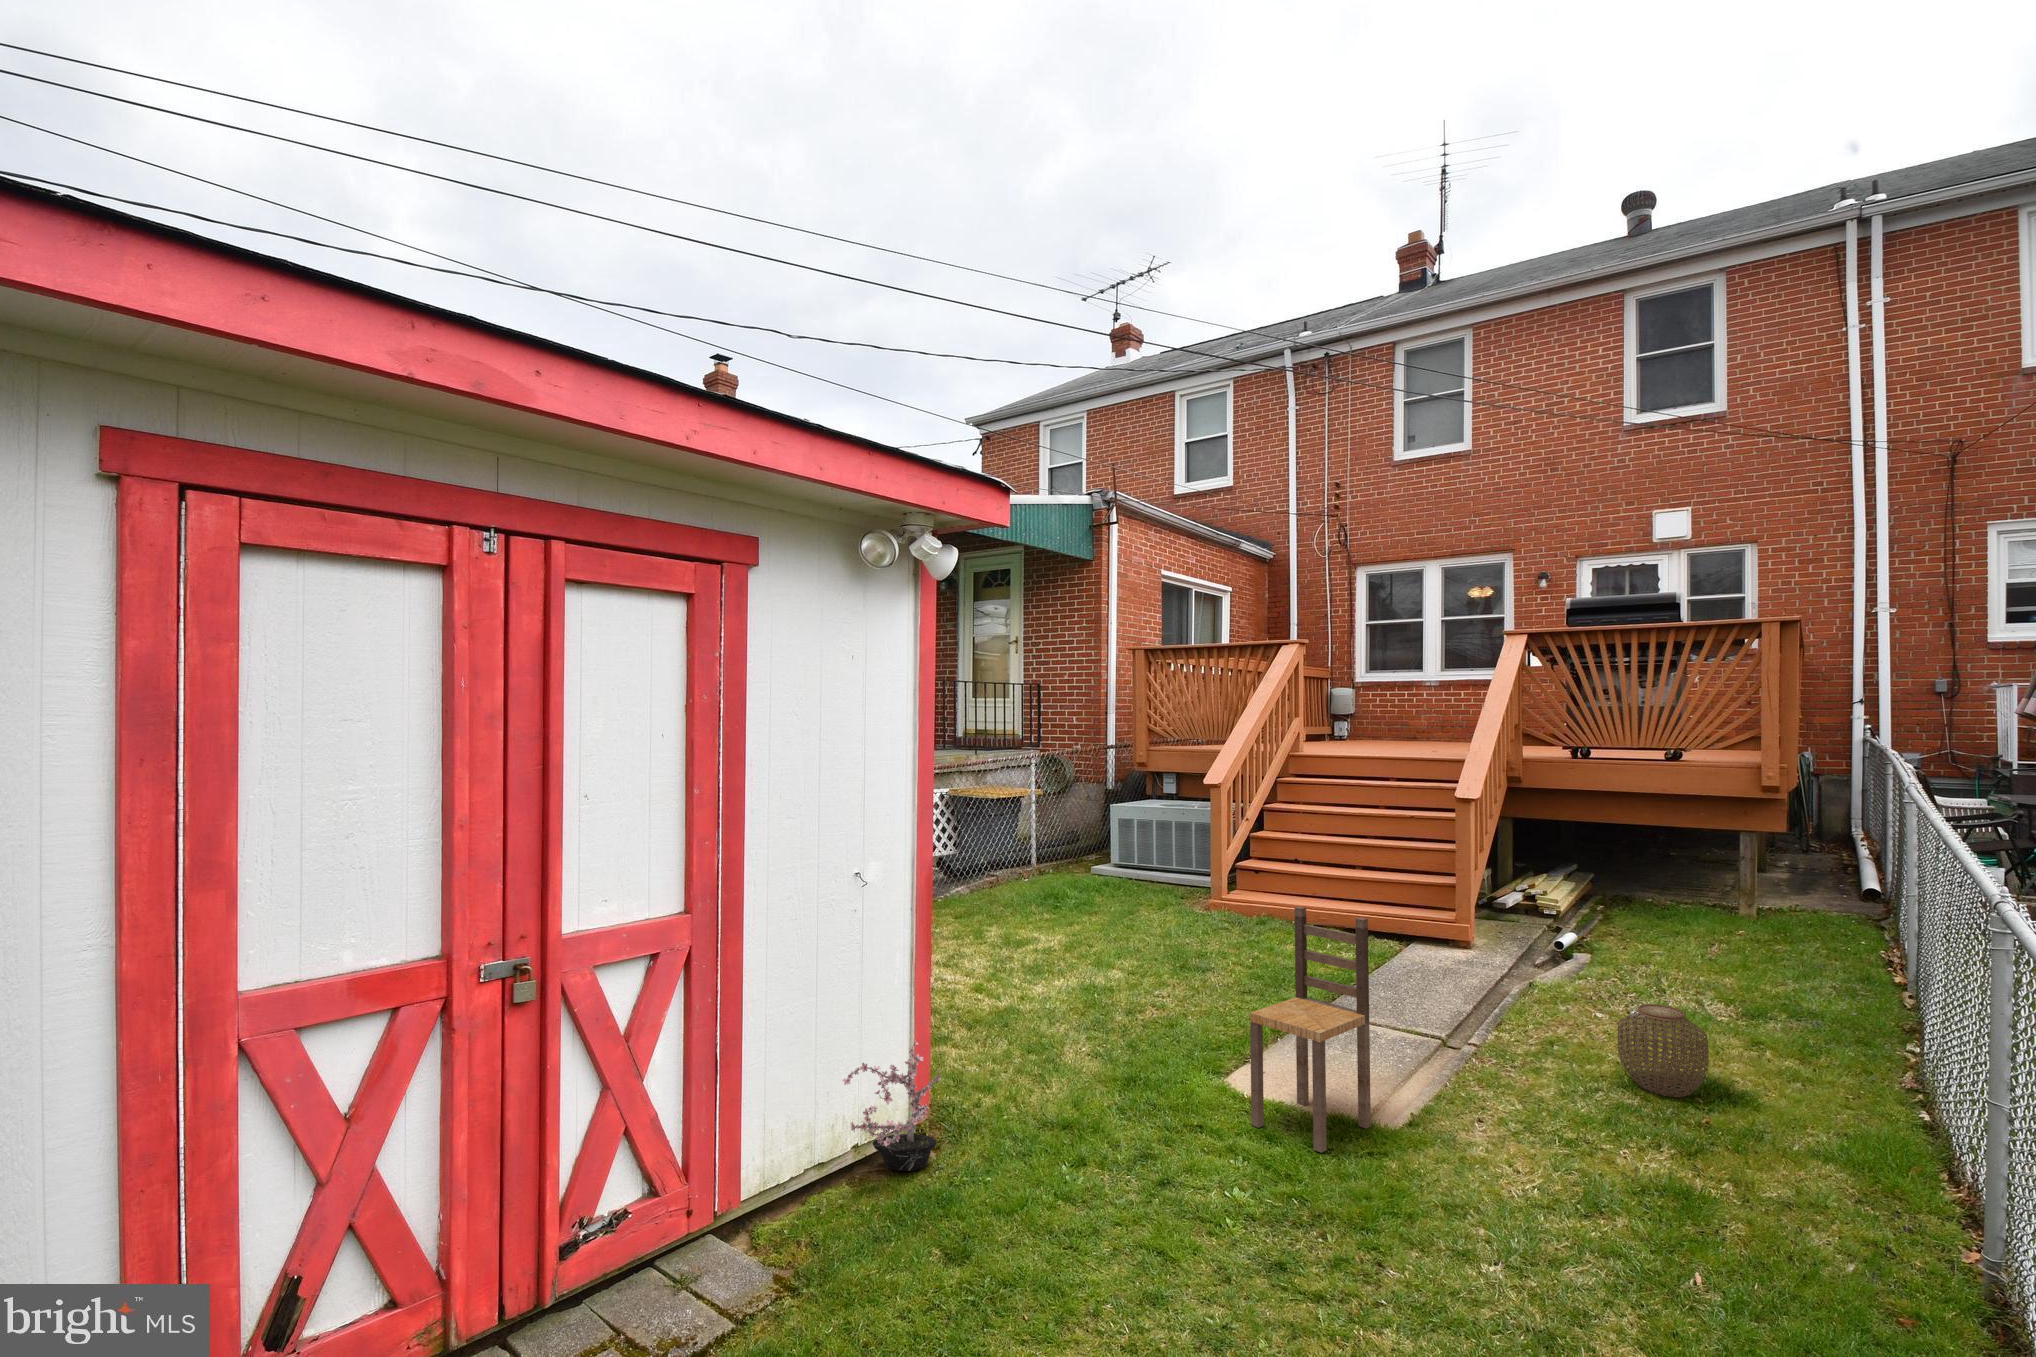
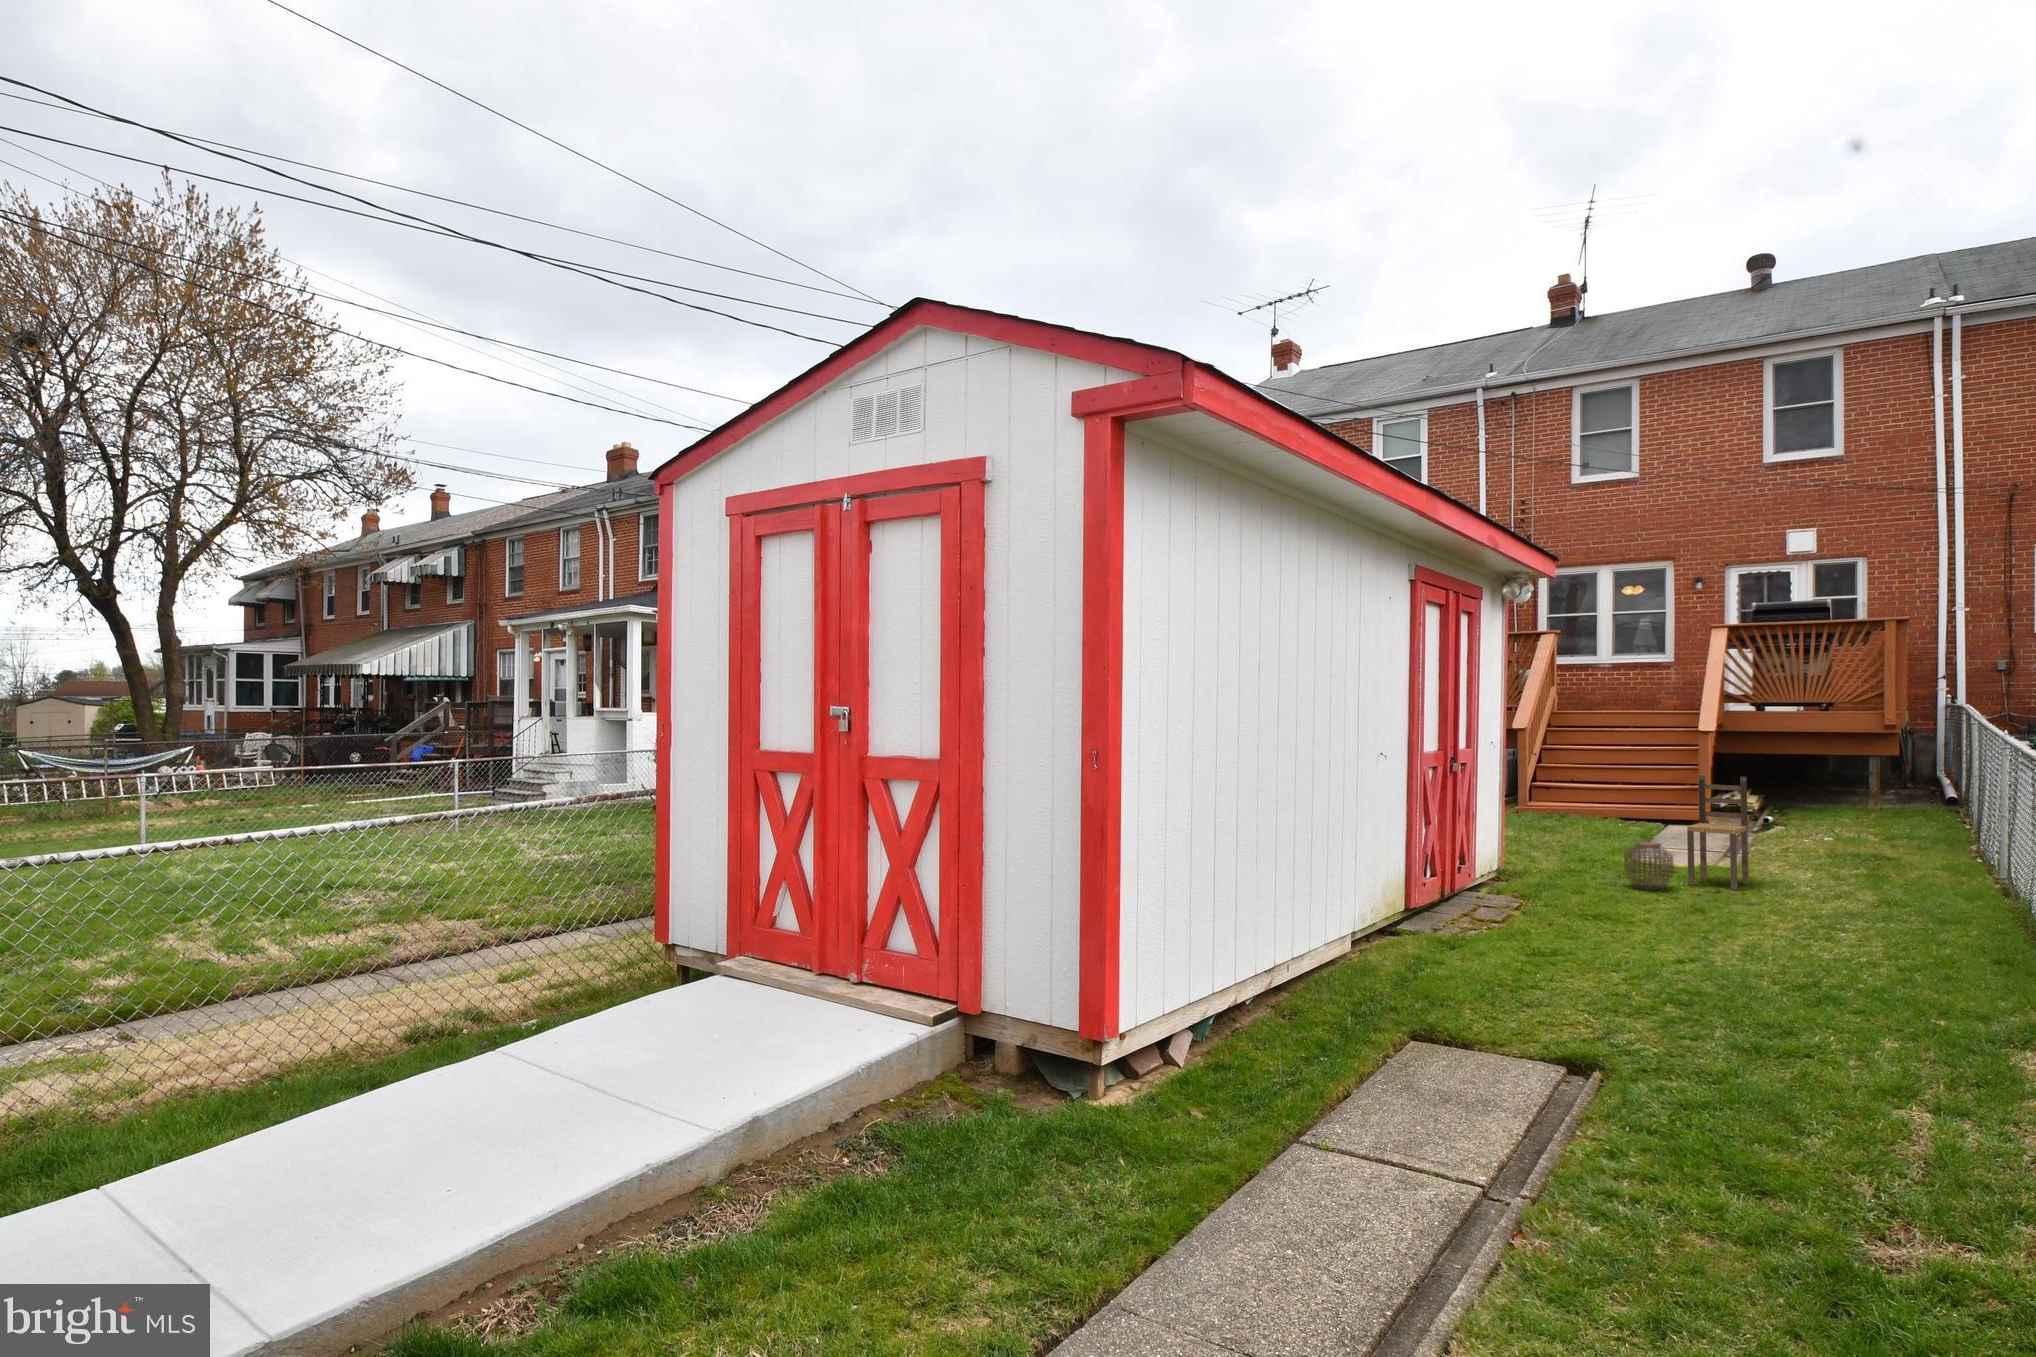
woven basket: present [1618,1004,1709,1097] -> present [1624,842,1674,890]
potted plant: present [842,1040,942,1171] -> none [1512,836,1556,897]

